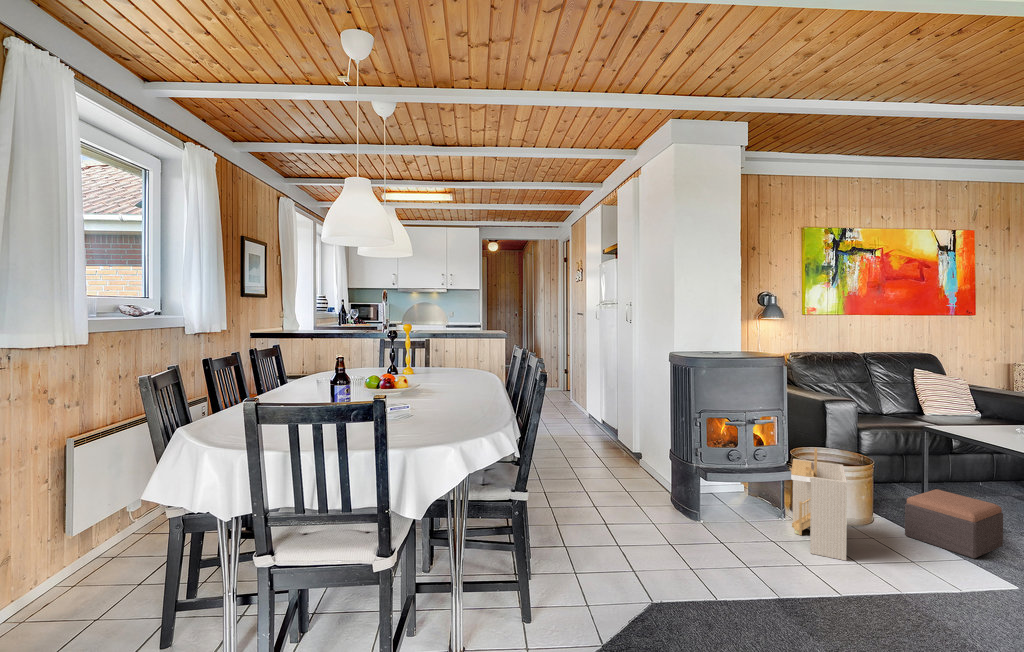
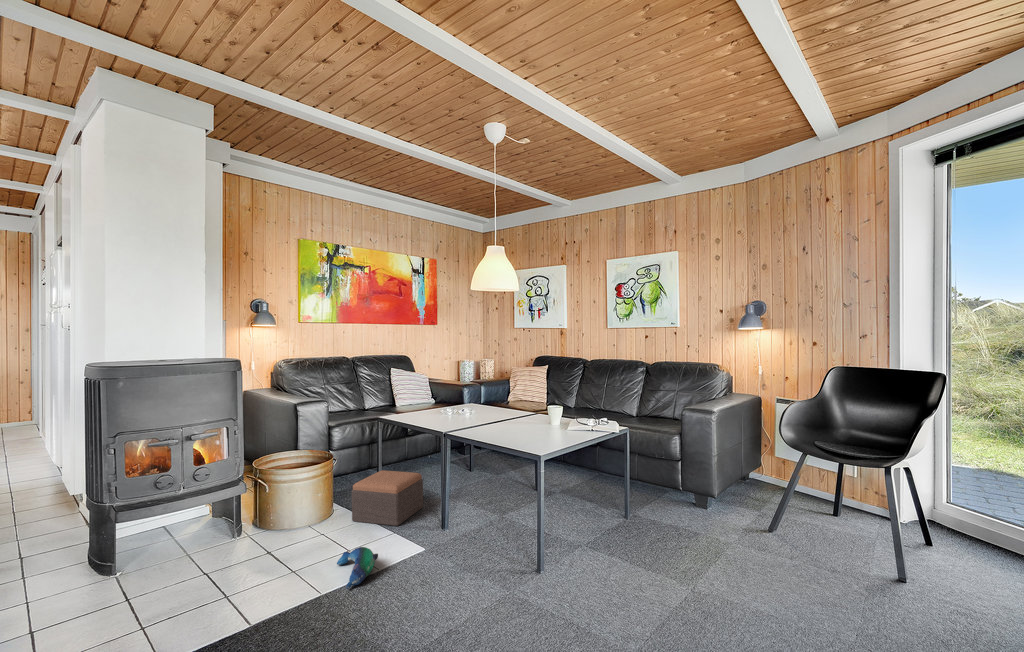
storage bin: present [791,448,847,560] -> none [221,454,292,574]
plush toy: none [914,568,976,609] -> present [337,547,378,589]

